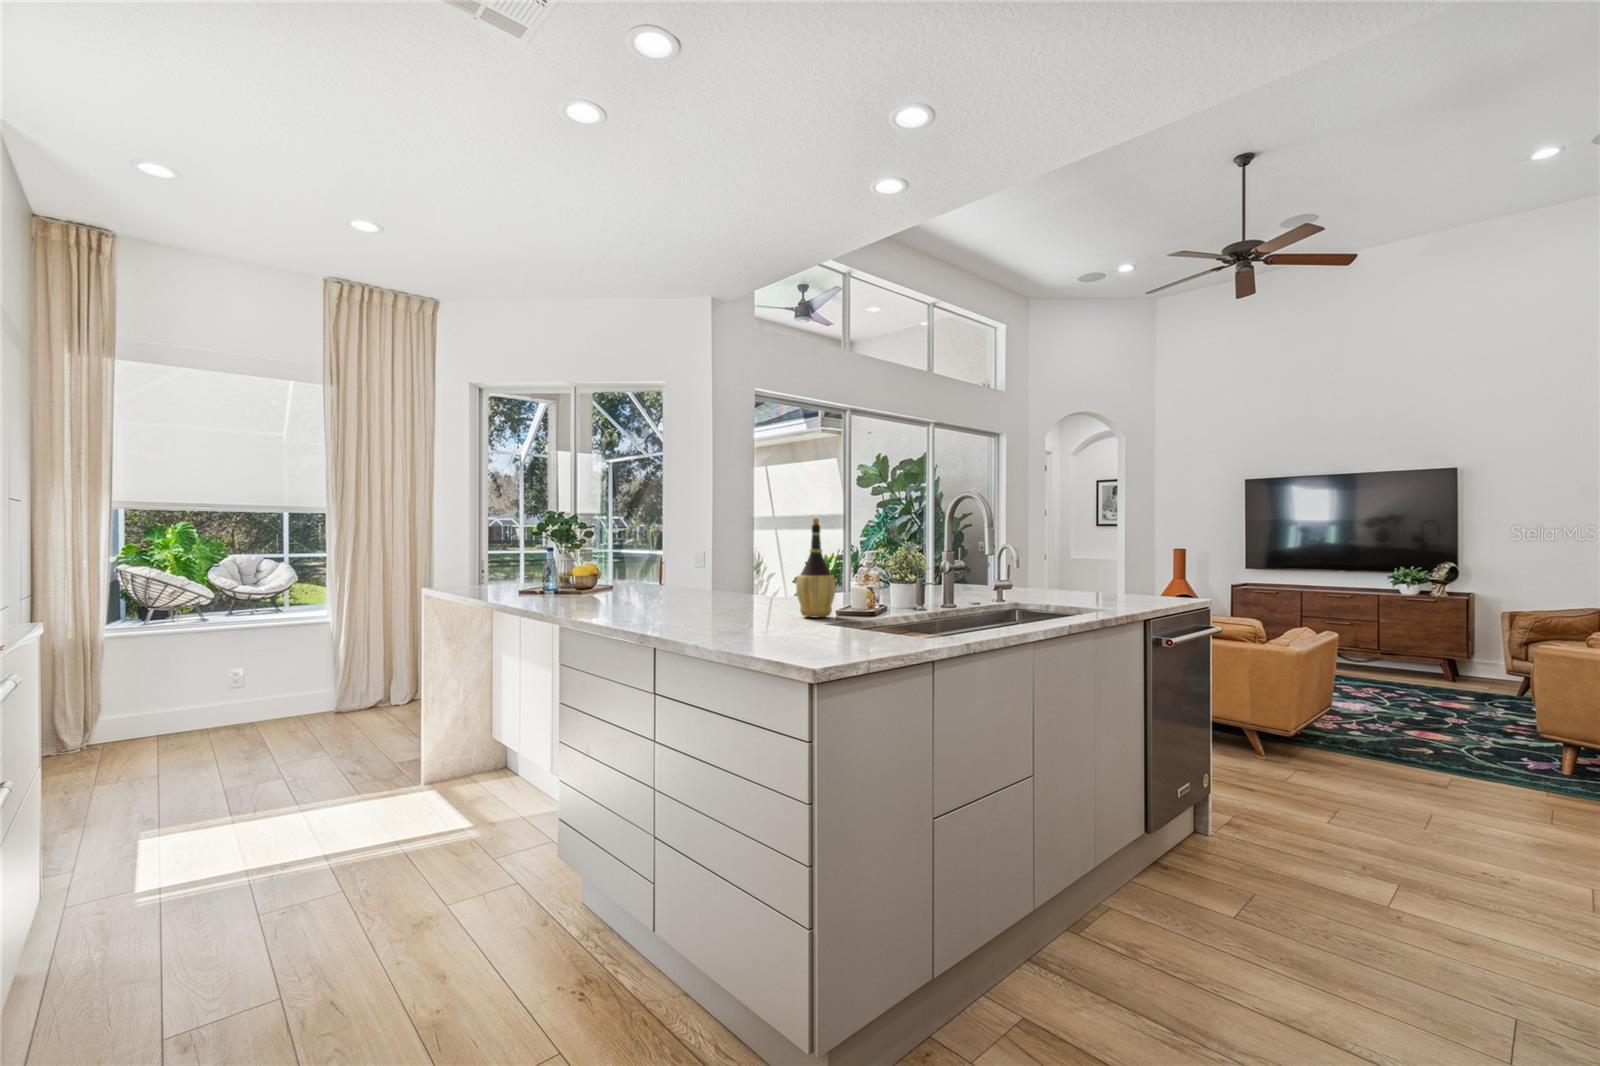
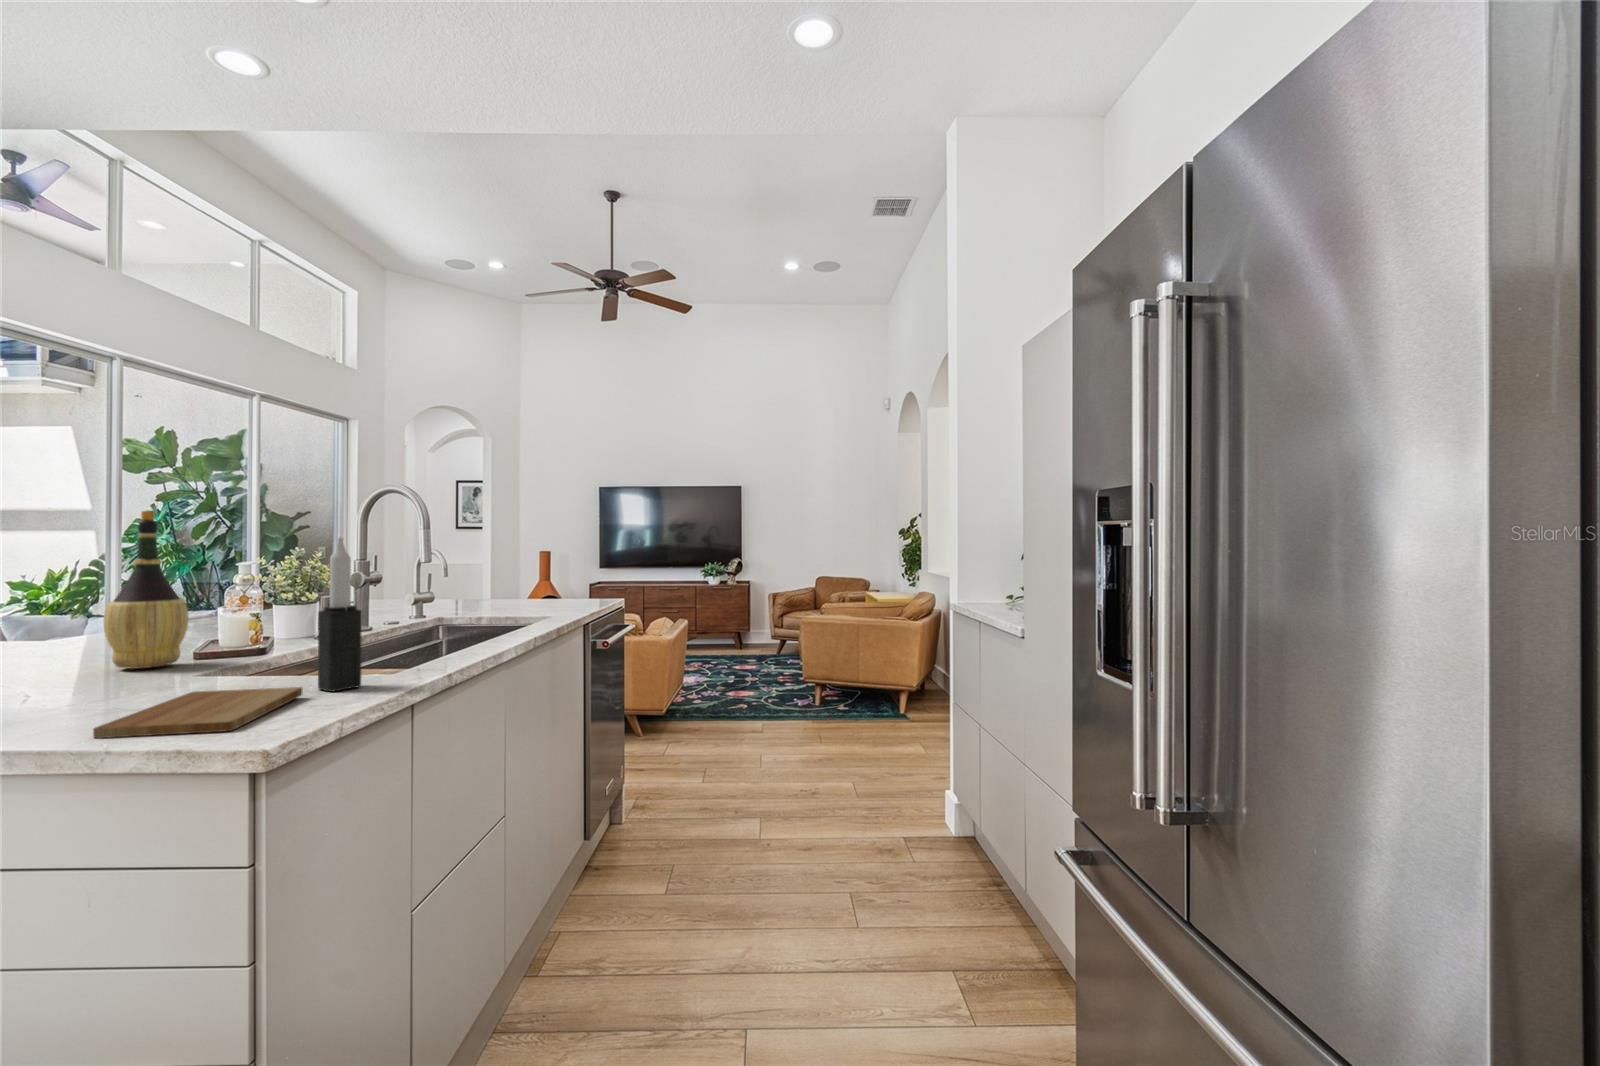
candle: none [881,536,906,644] -> present [318,537,362,691]
cutting board: none [760,633,868,657] -> present [93,687,302,738]

